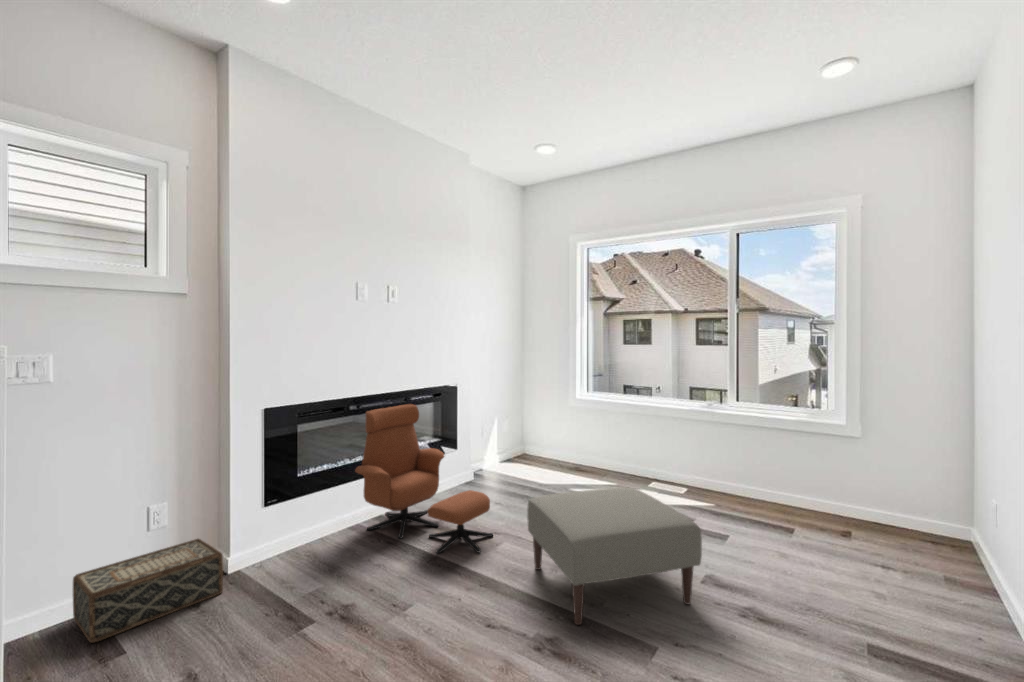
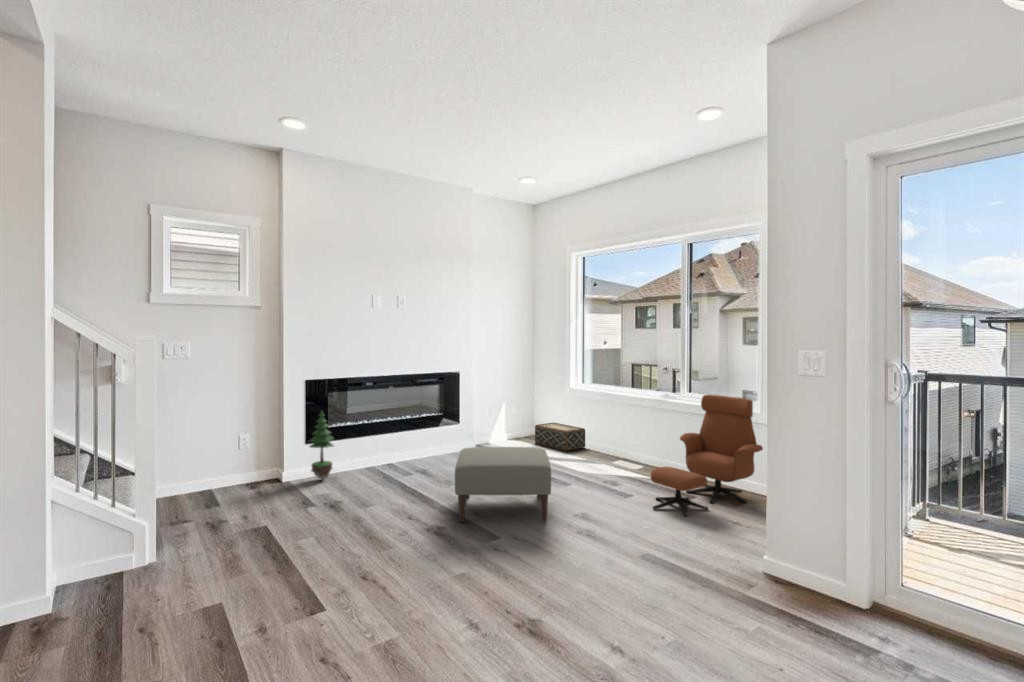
lounge chair: present [355,404,493,553] -> present [651,395,763,516]
potted tree: none [271,451,314,559] -> present [310,412,334,479]
woven basket: present [73,539,223,643] -> present [535,423,585,451]

